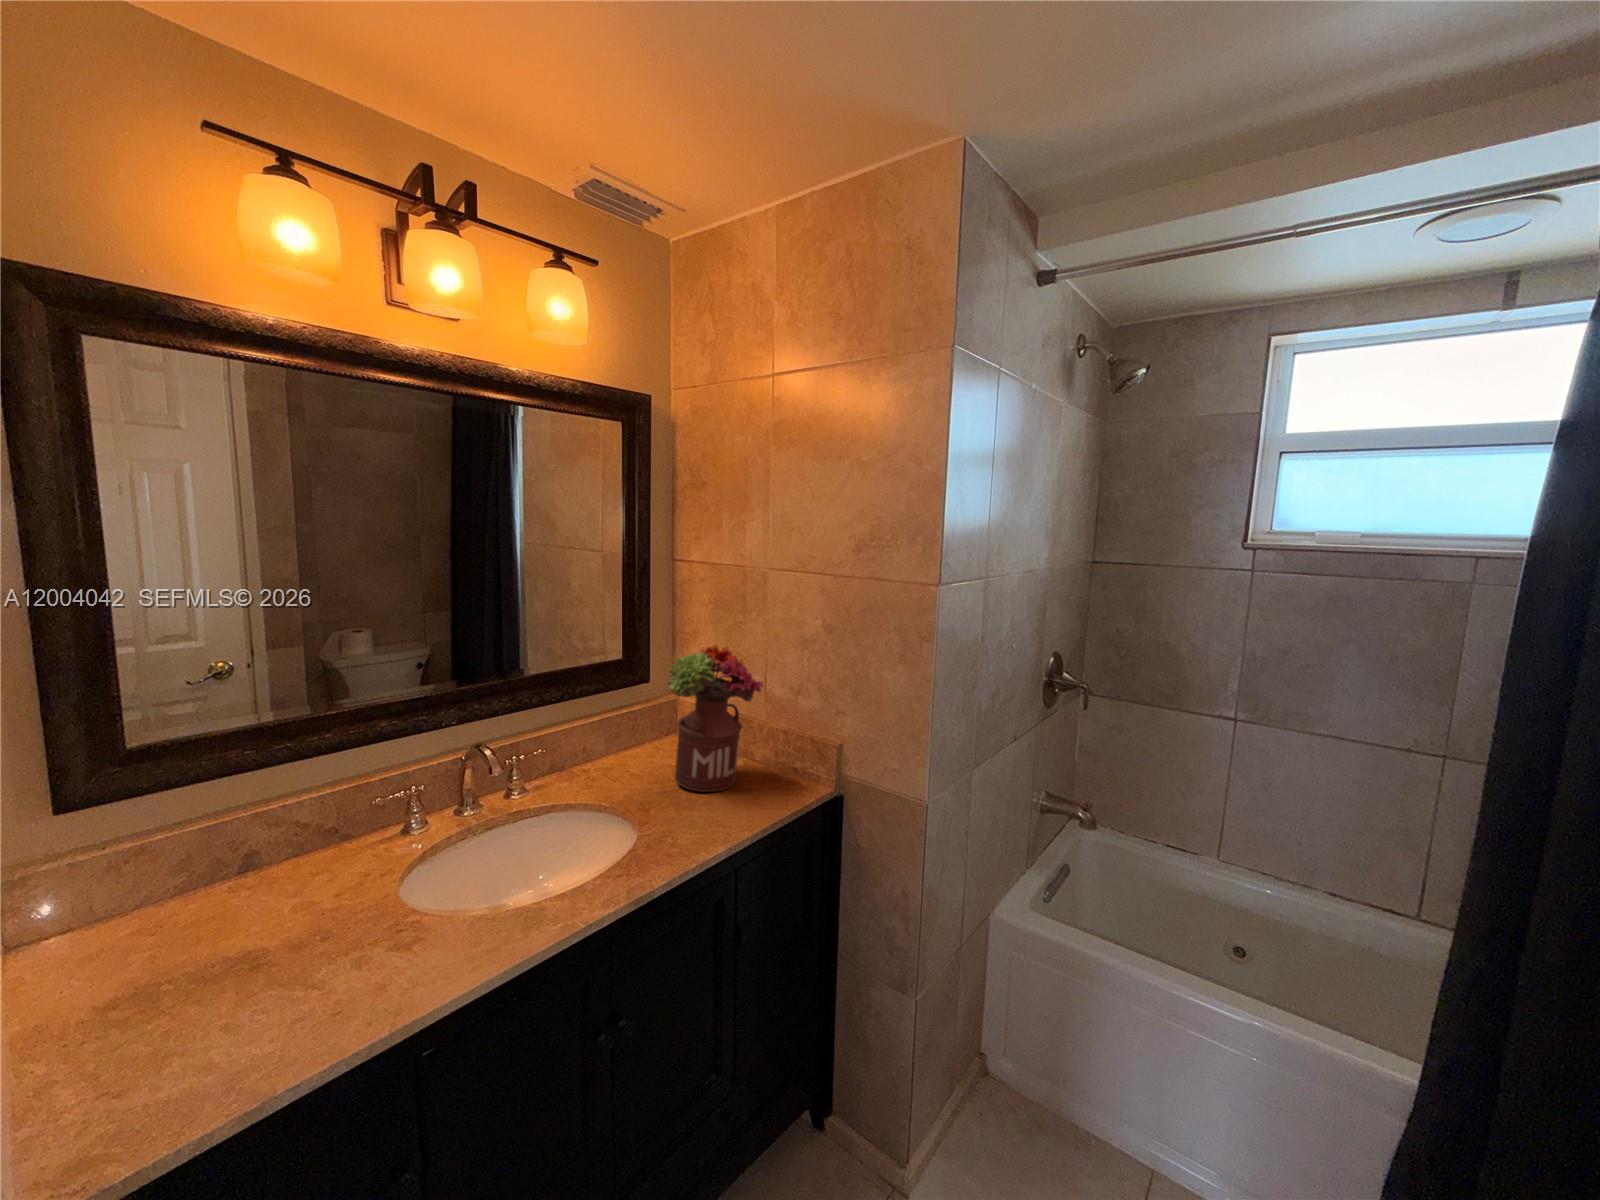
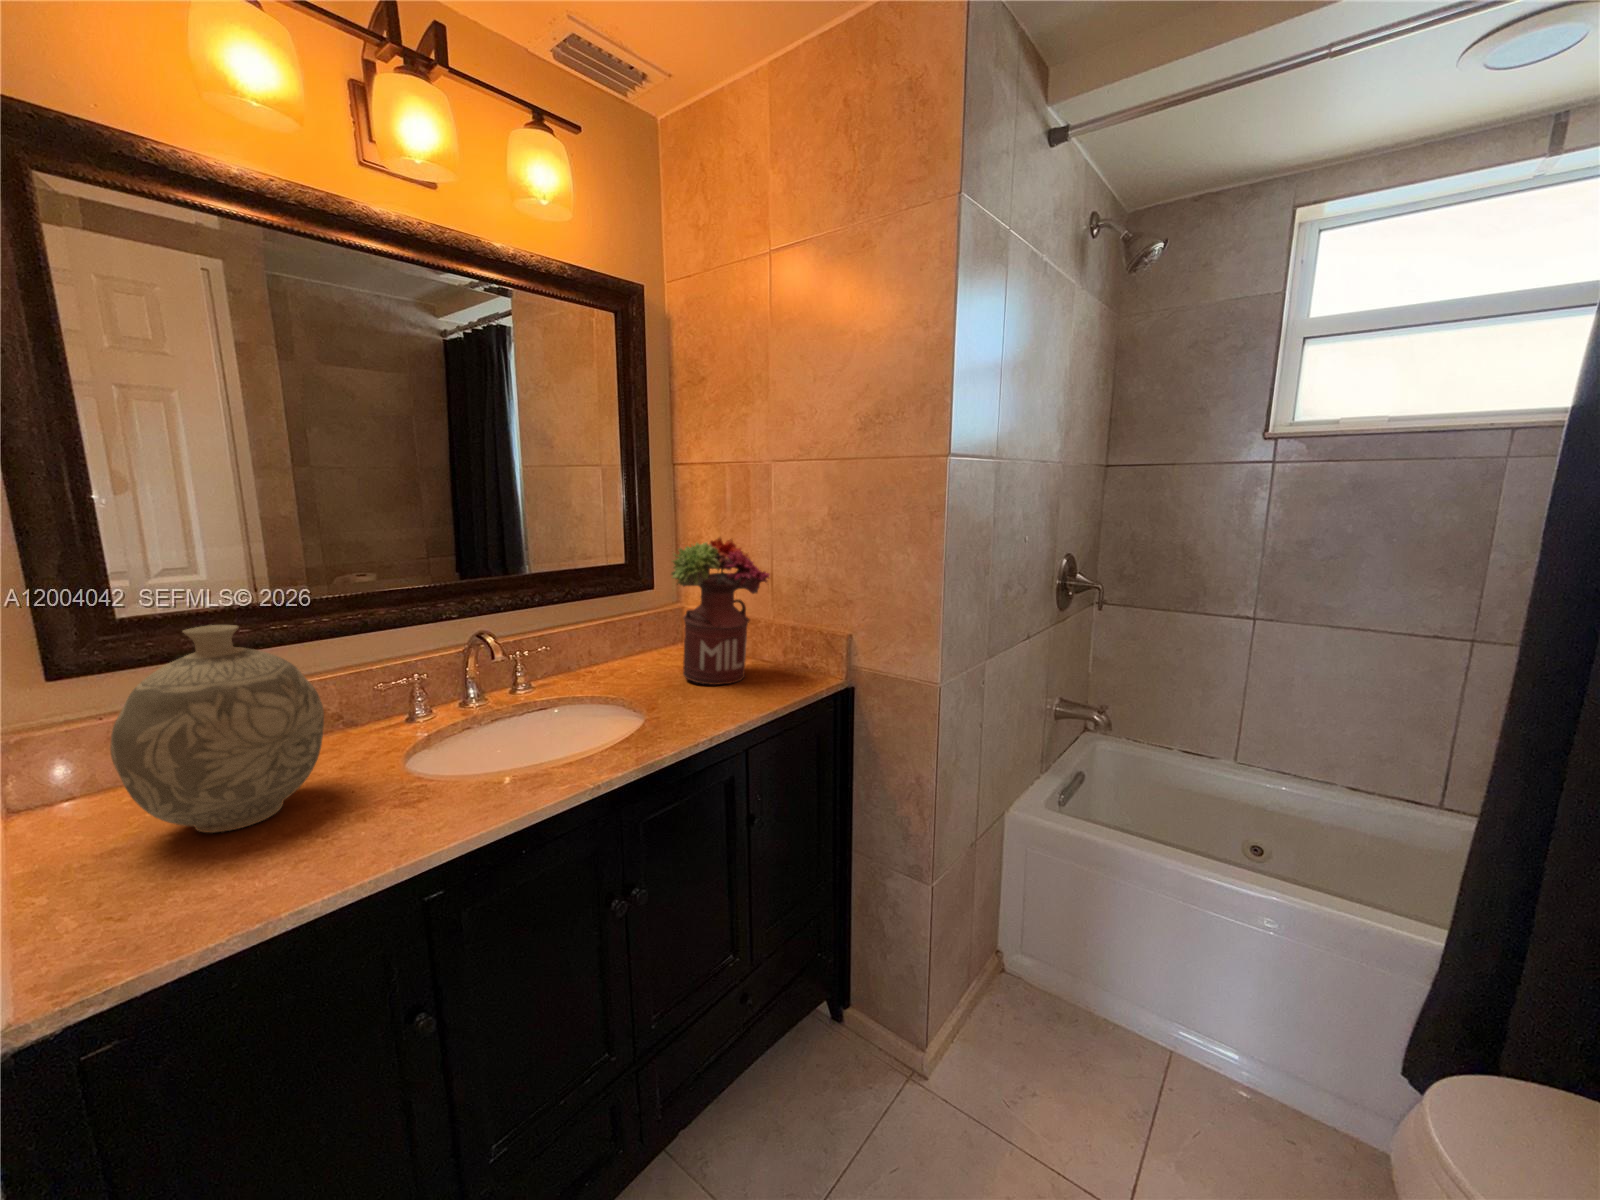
decorative vase: none [121,772,326,982] -> present [110,625,324,833]

